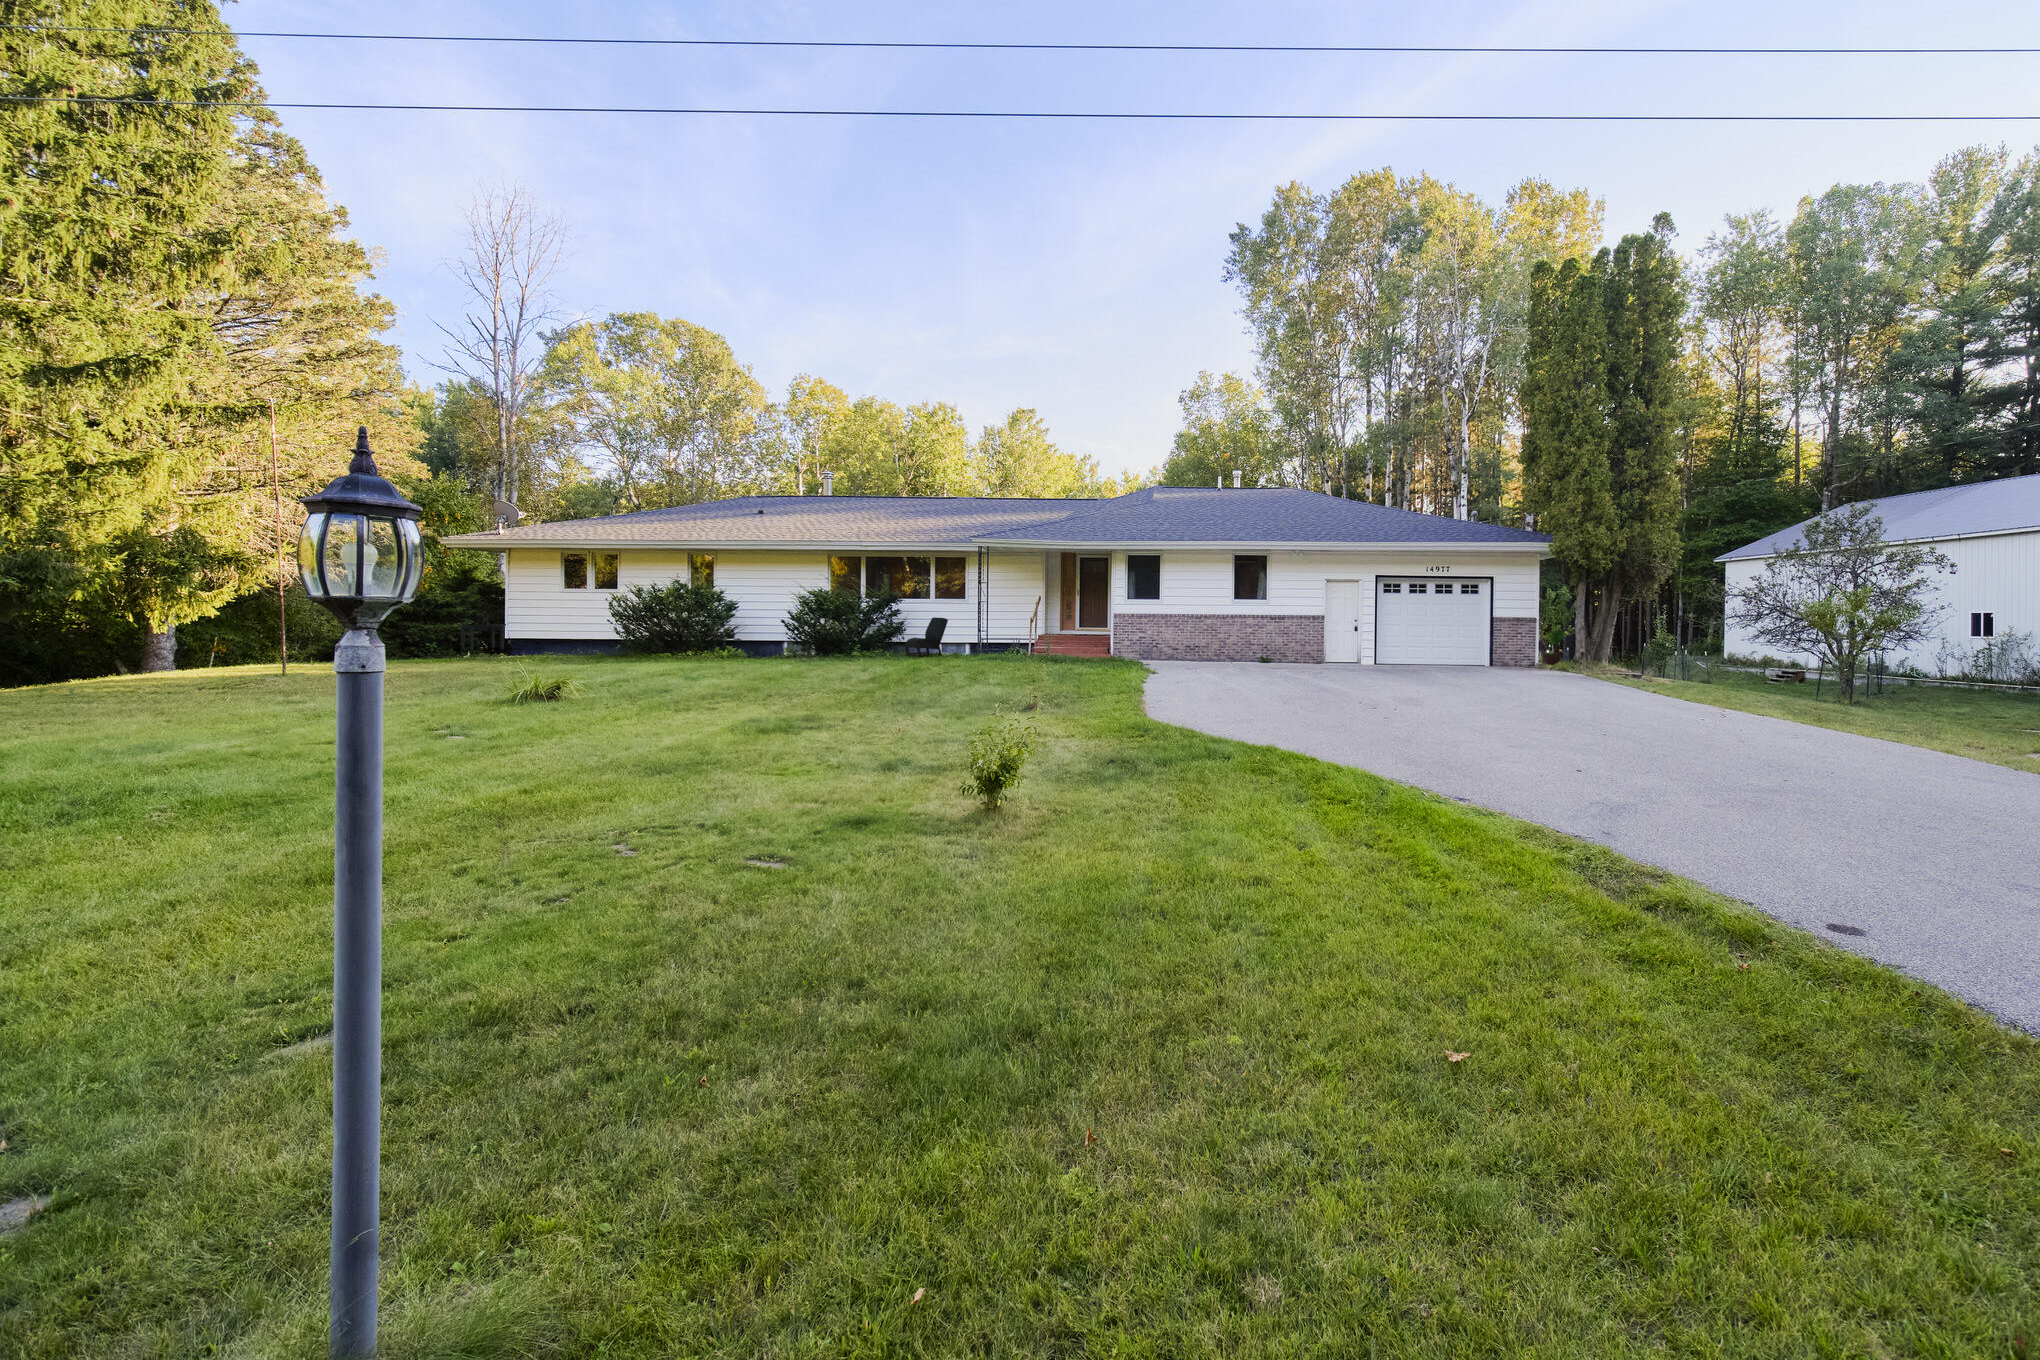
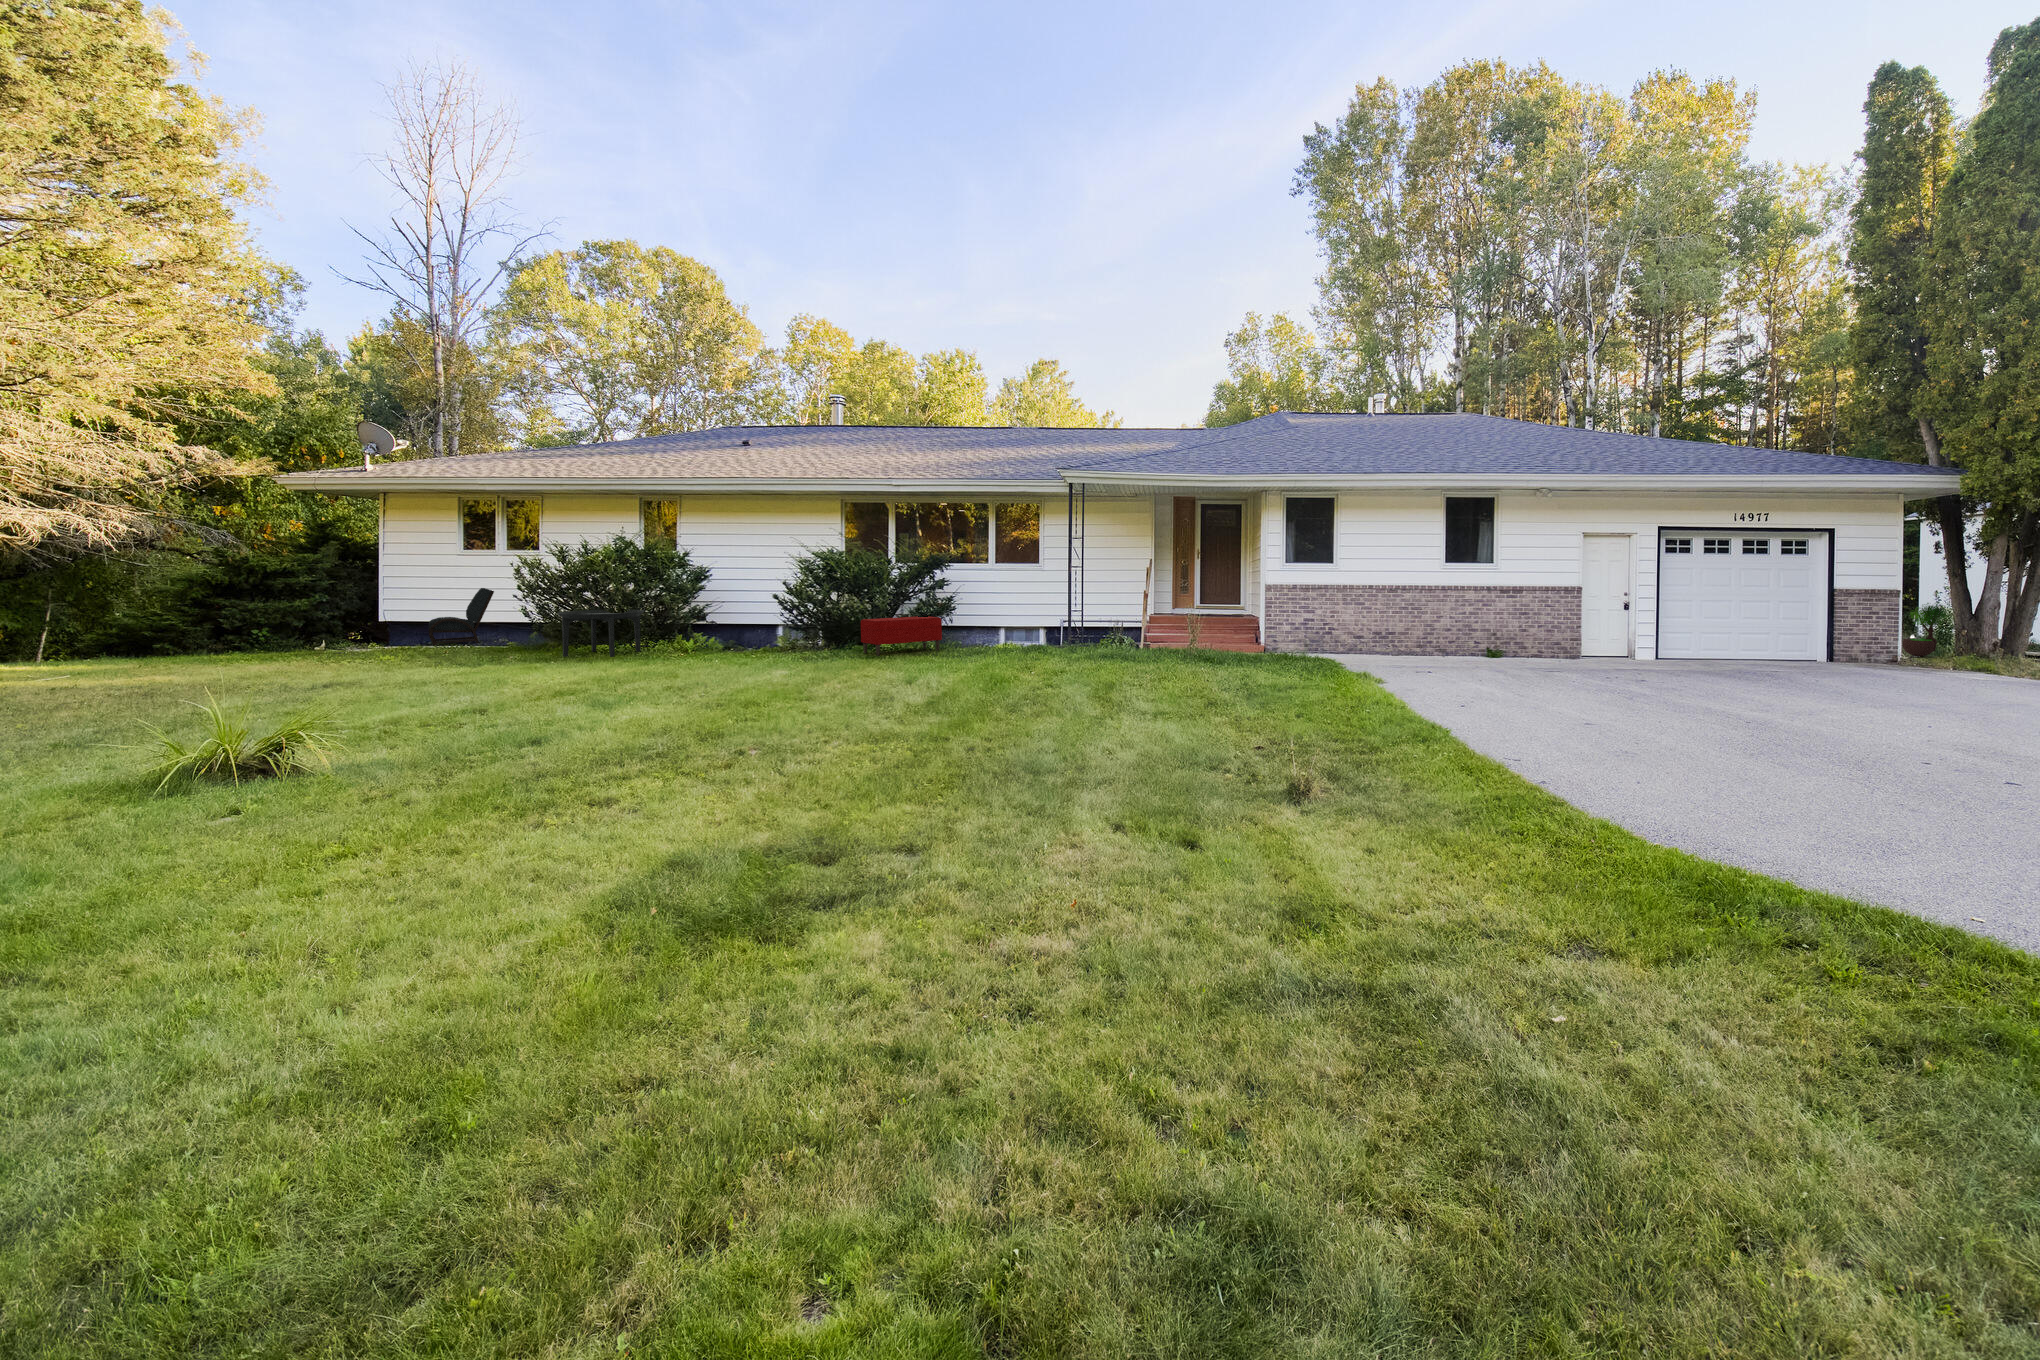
lounge chair: present [905,617,948,657] -> present [429,588,494,645]
round table: present [456,623,506,650] -> present [558,610,644,657]
bench: none [839,634,893,659] -> present [861,617,942,656]

